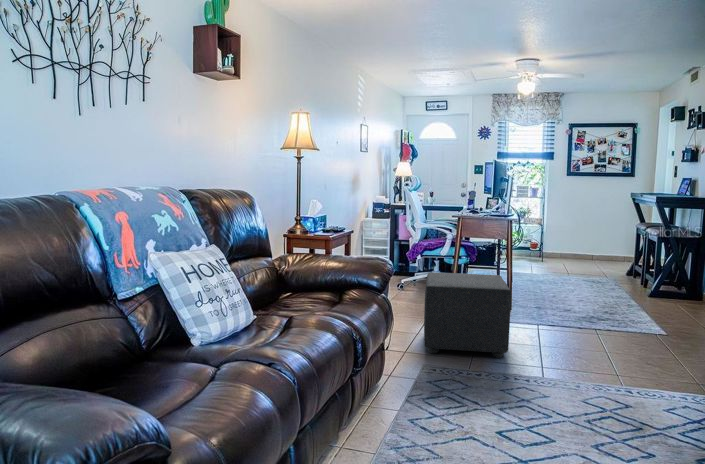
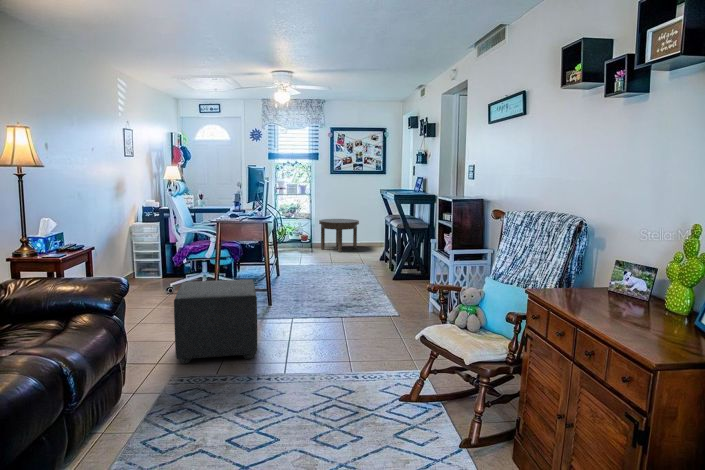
side table: none [551,226,600,263] -> present [319,219,359,252]

